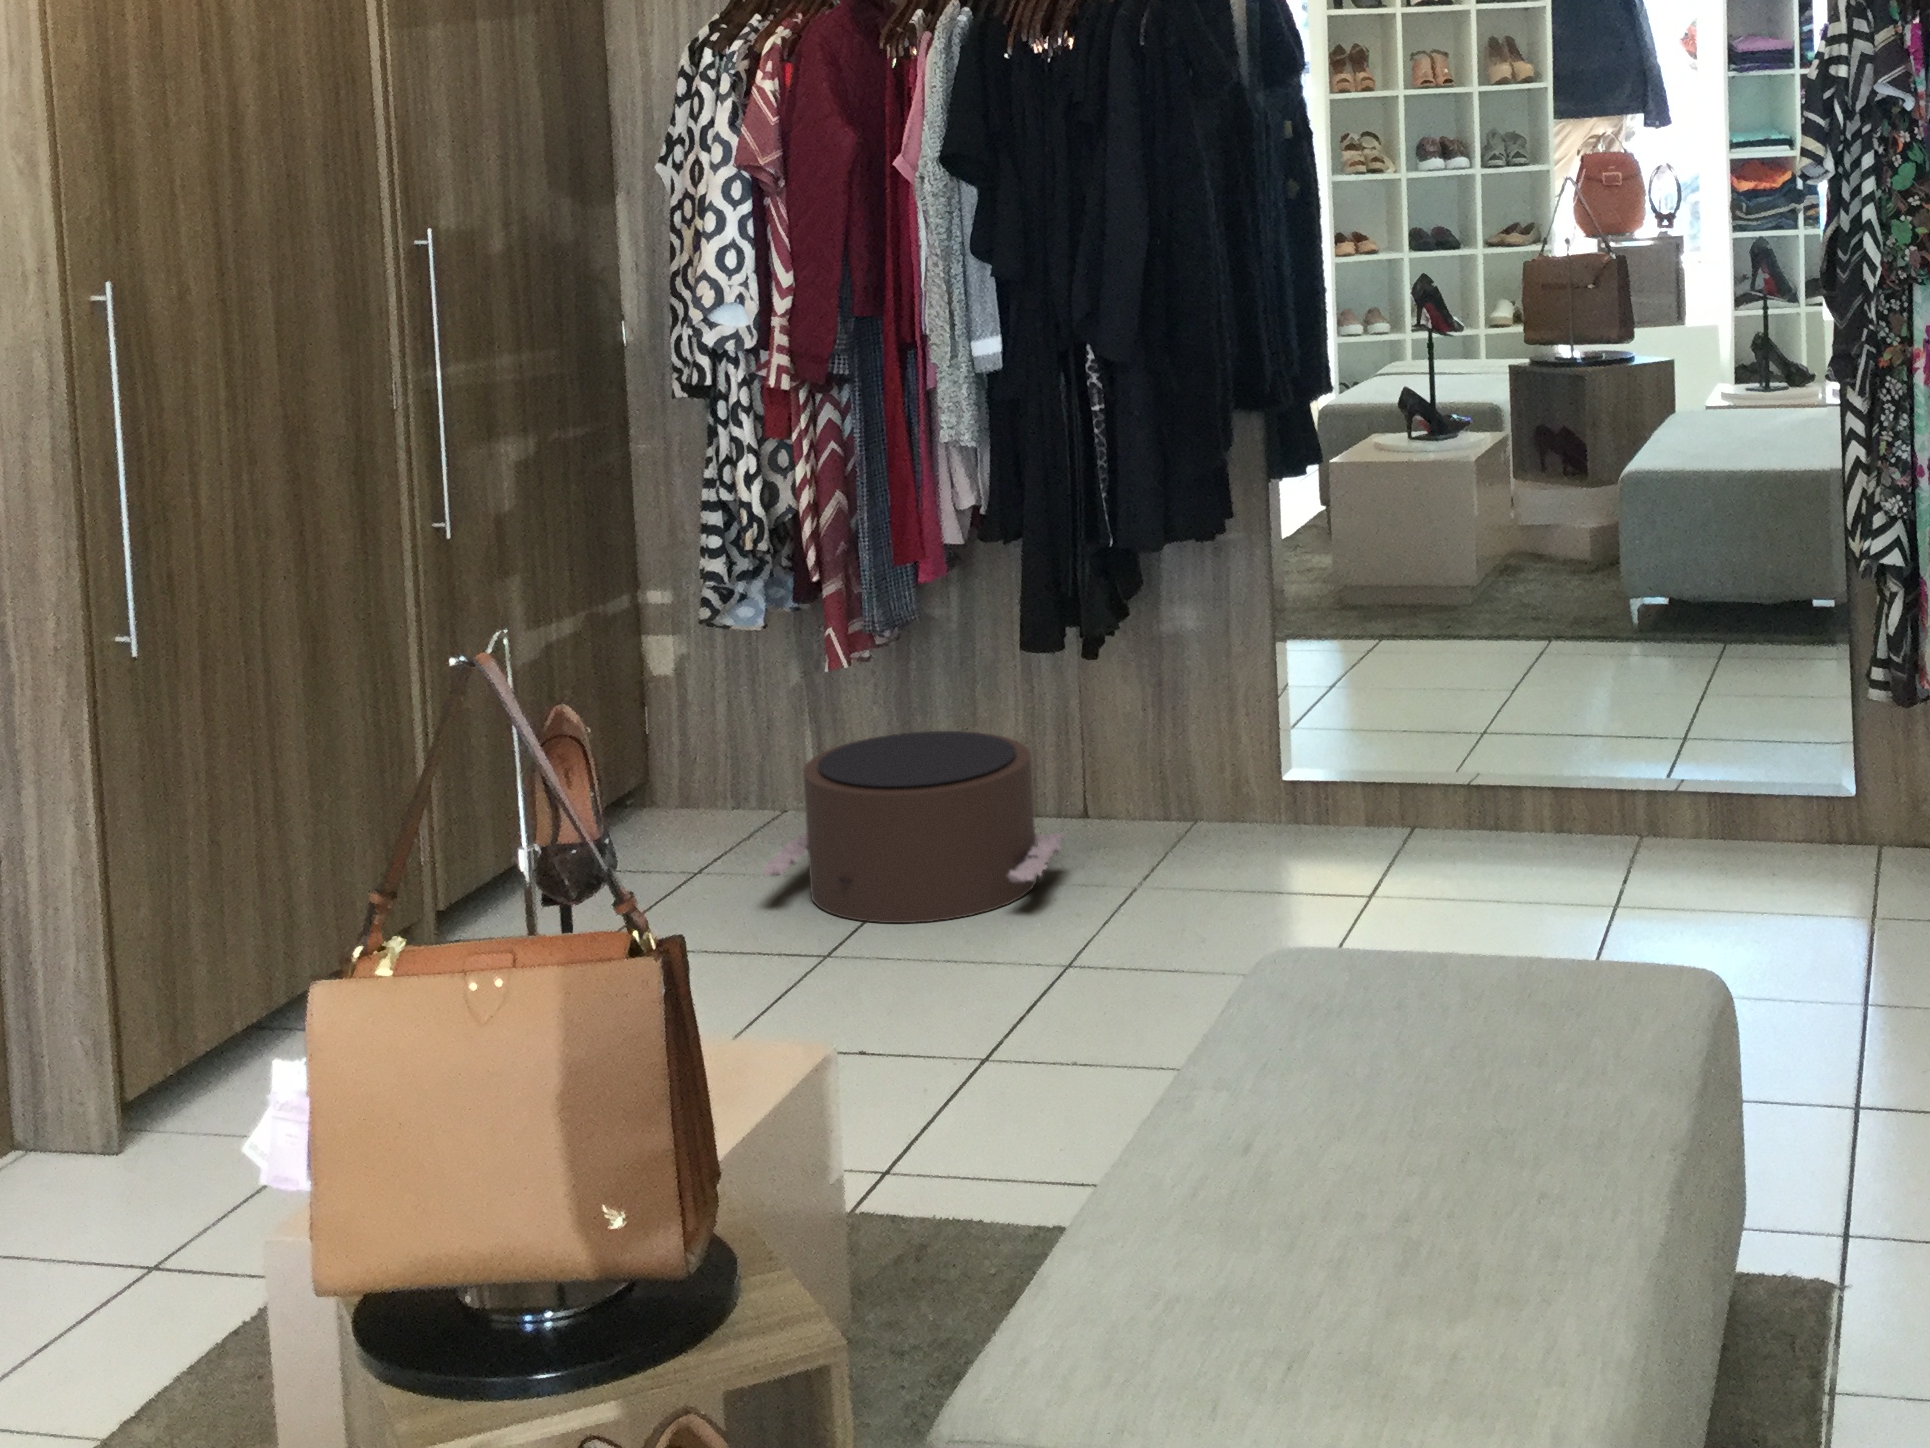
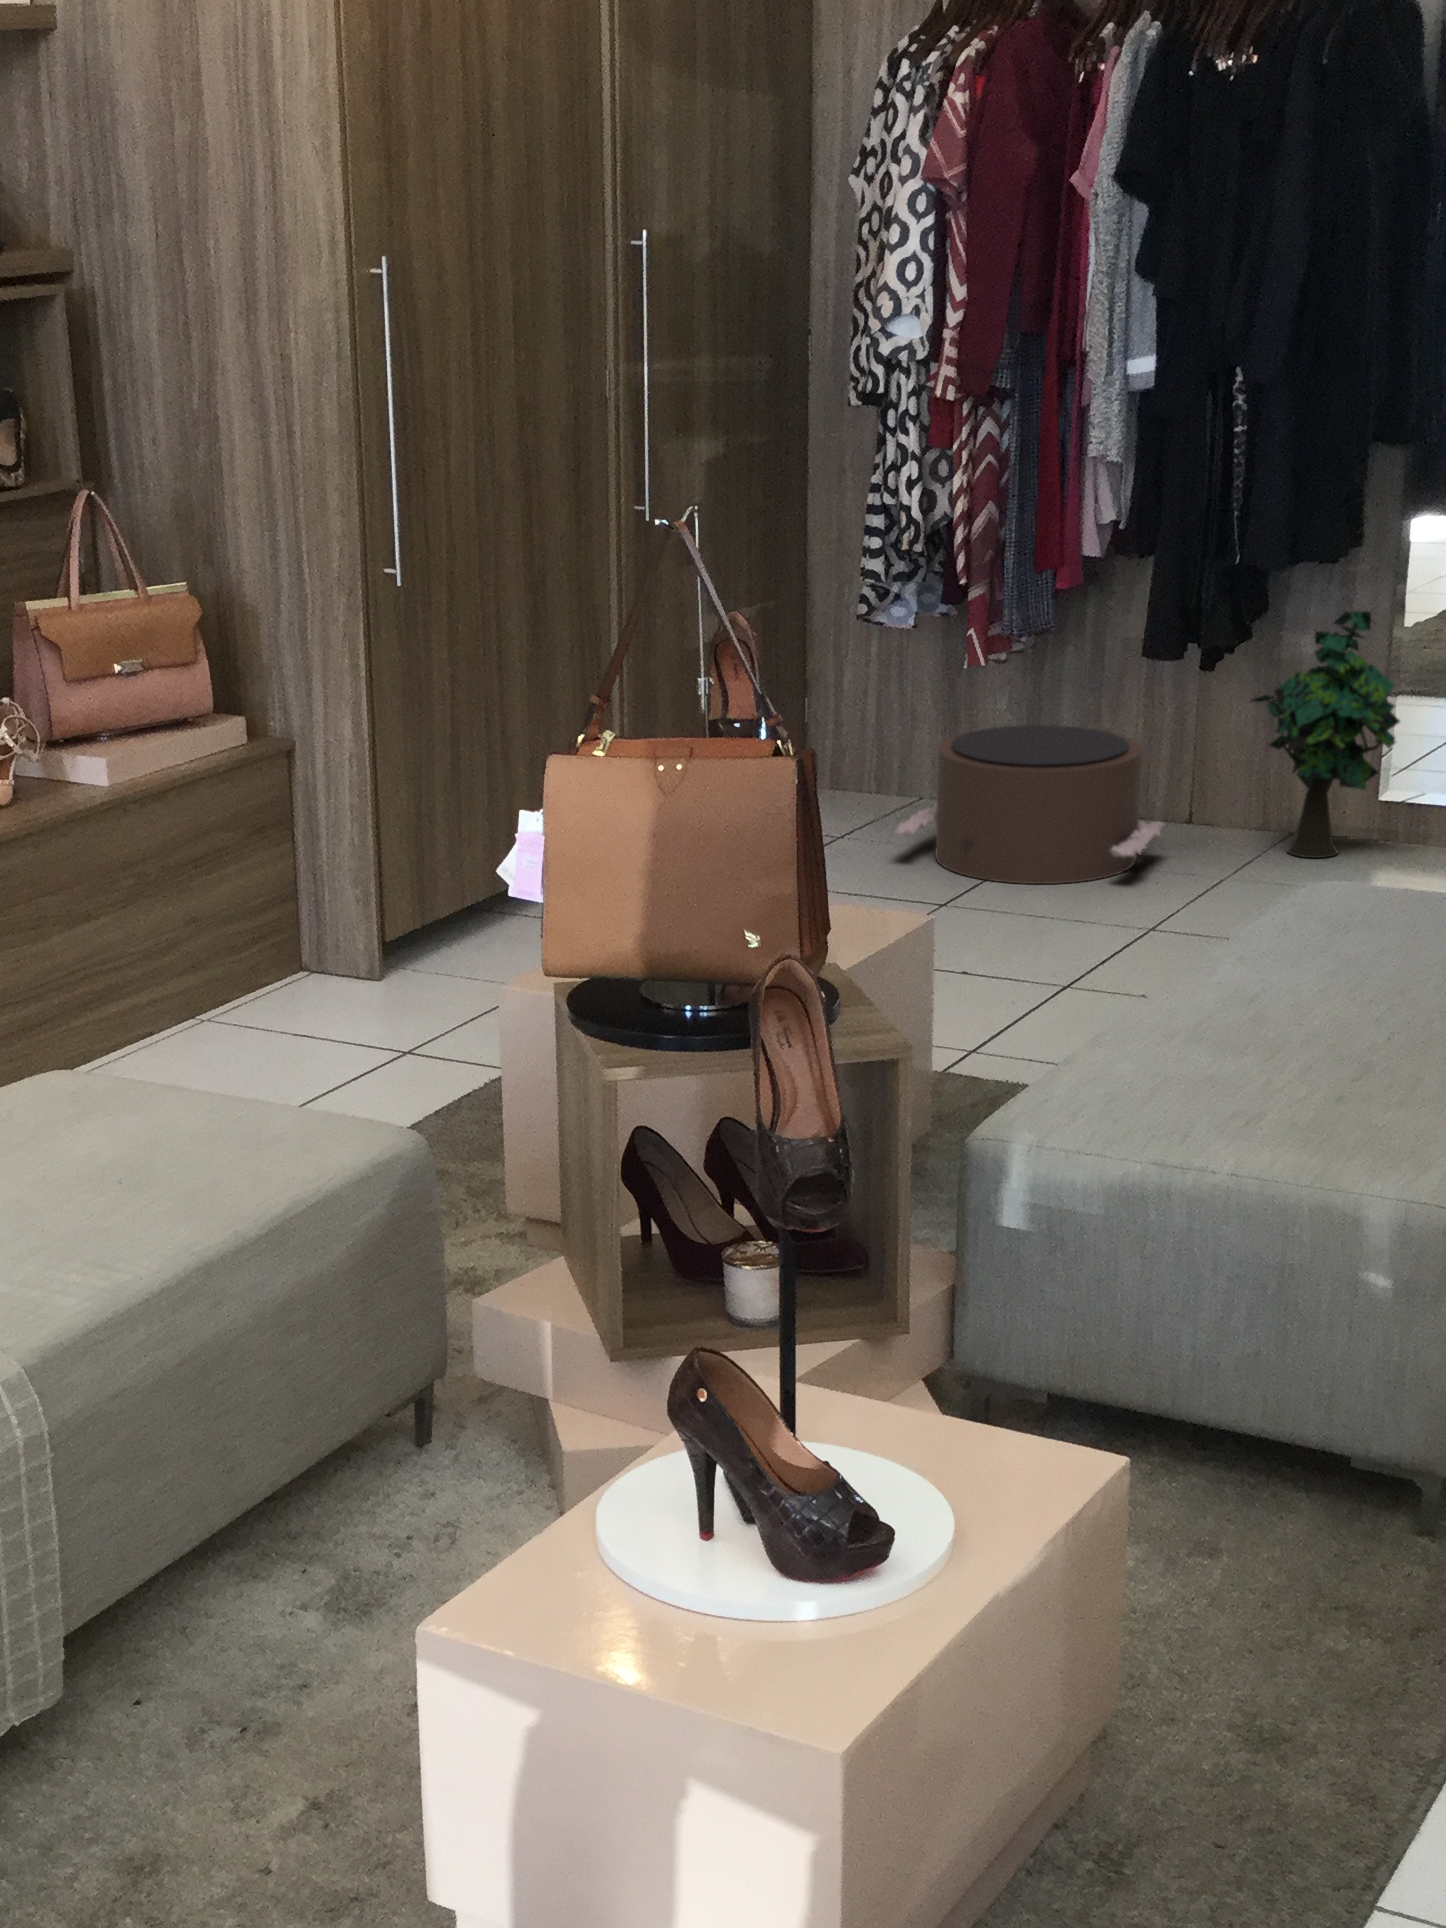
decorative plant: none [1139,585,1302,857] -> present [1251,611,1400,858]

